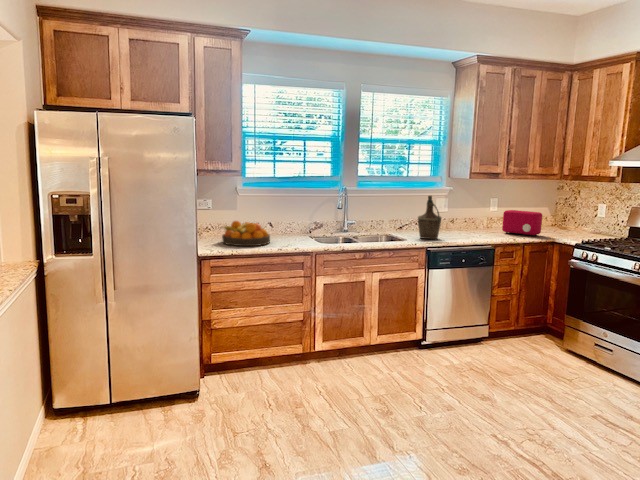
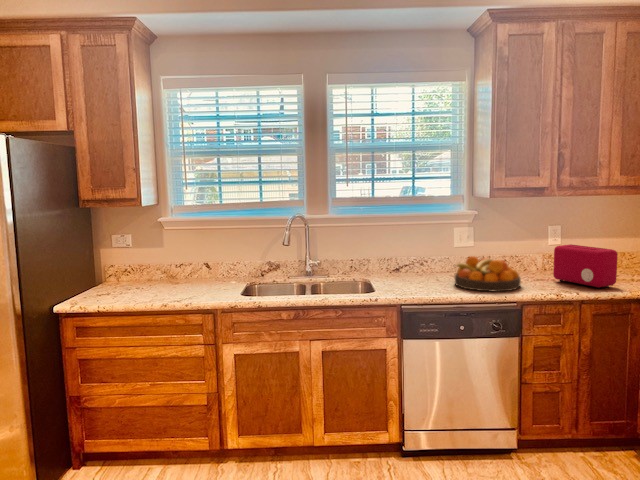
bottle: present [418,196,441,239] -> none [393,226,430,292]
fruit bowl: present [222,221,270,246] -> present [455,256,521,292]

